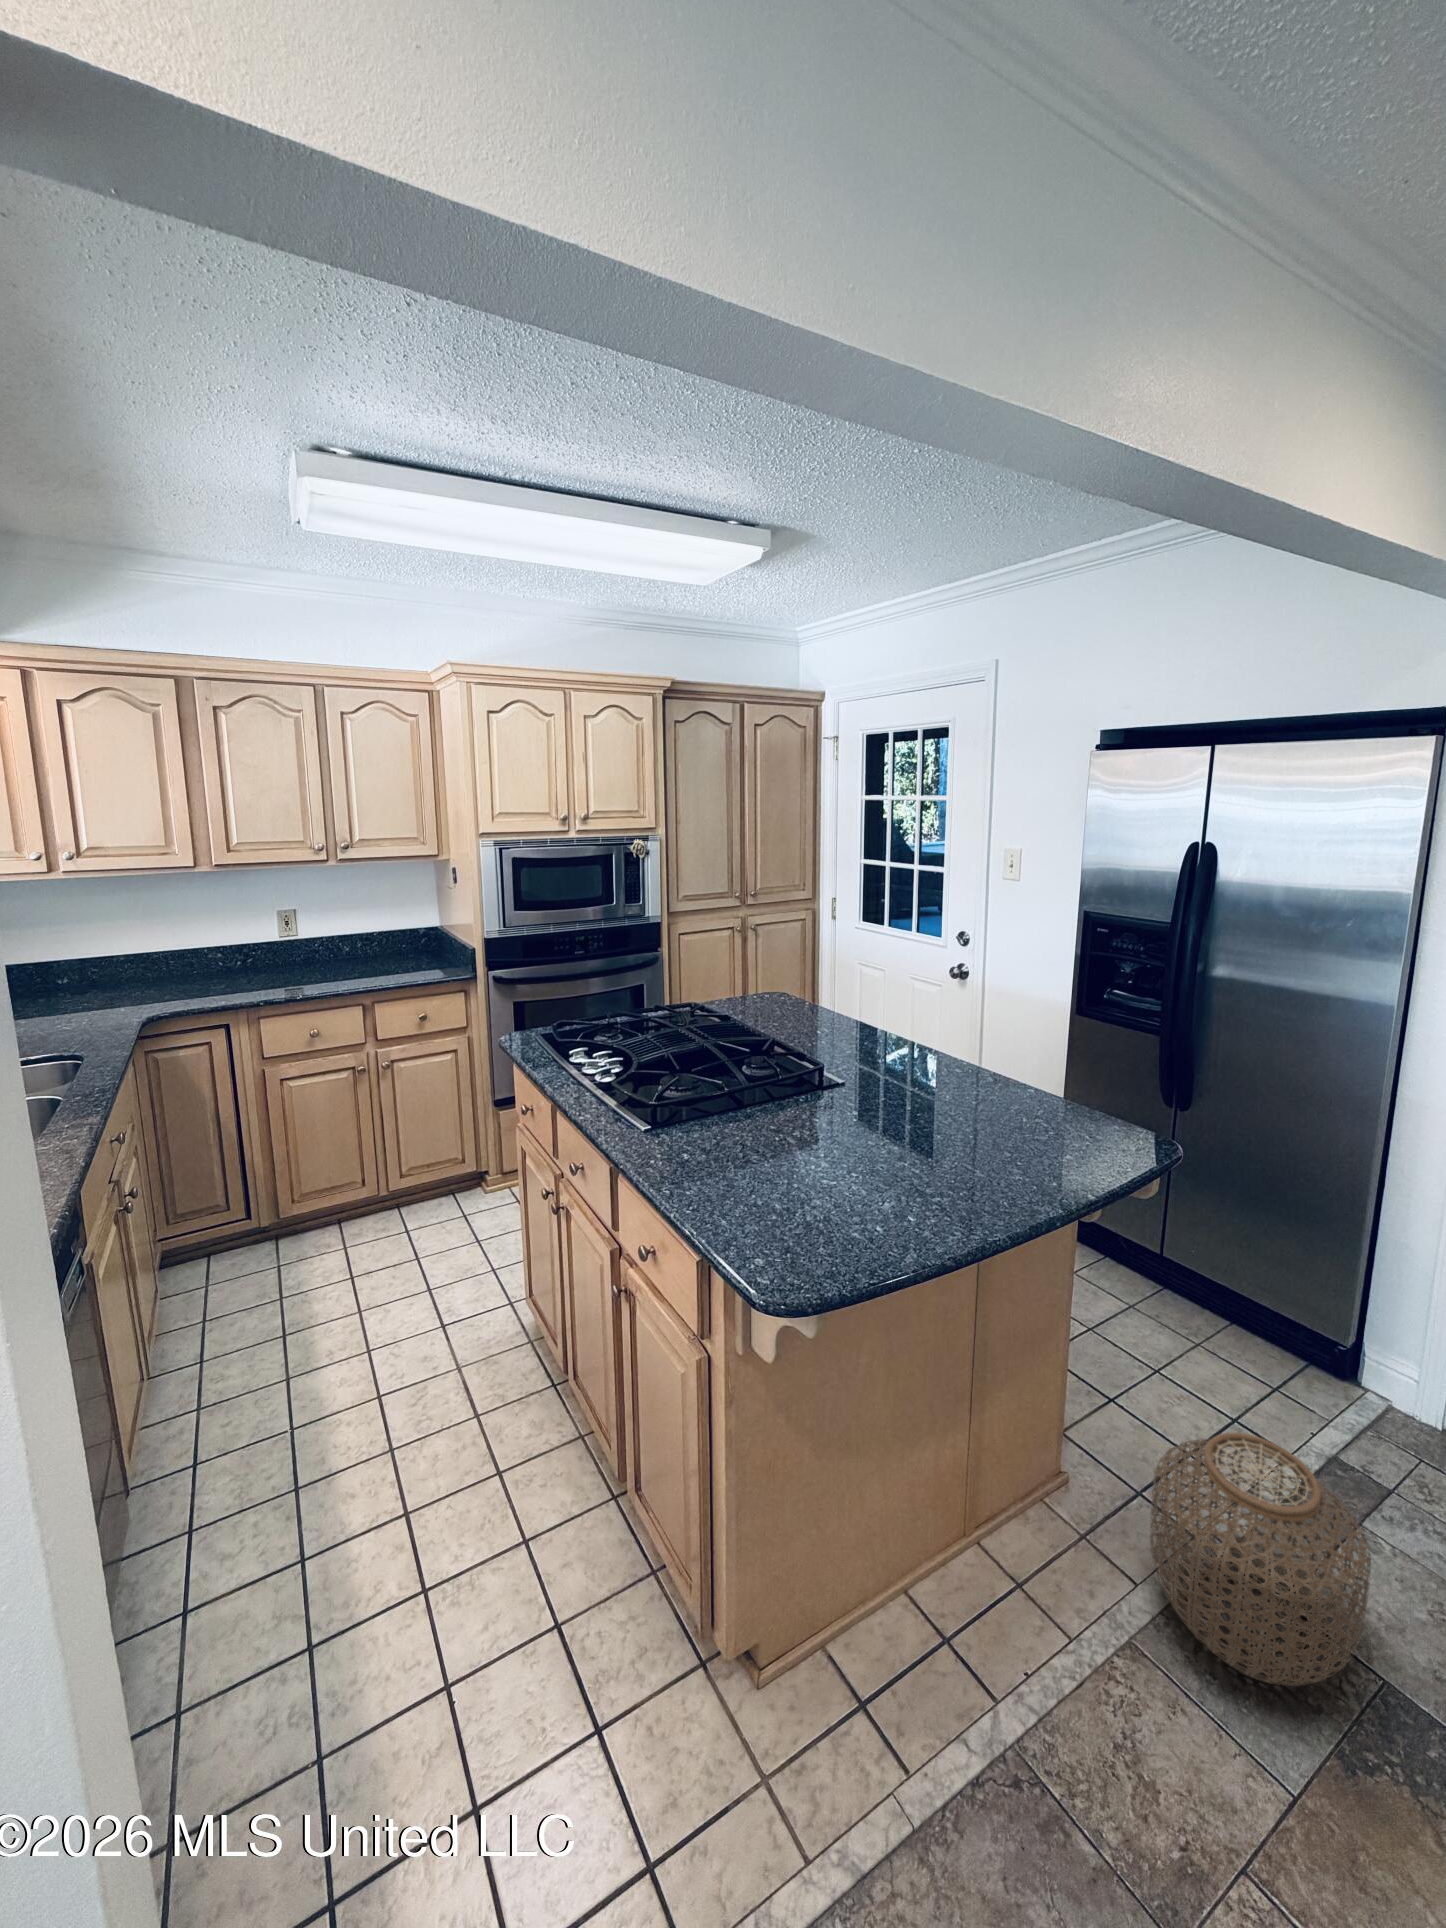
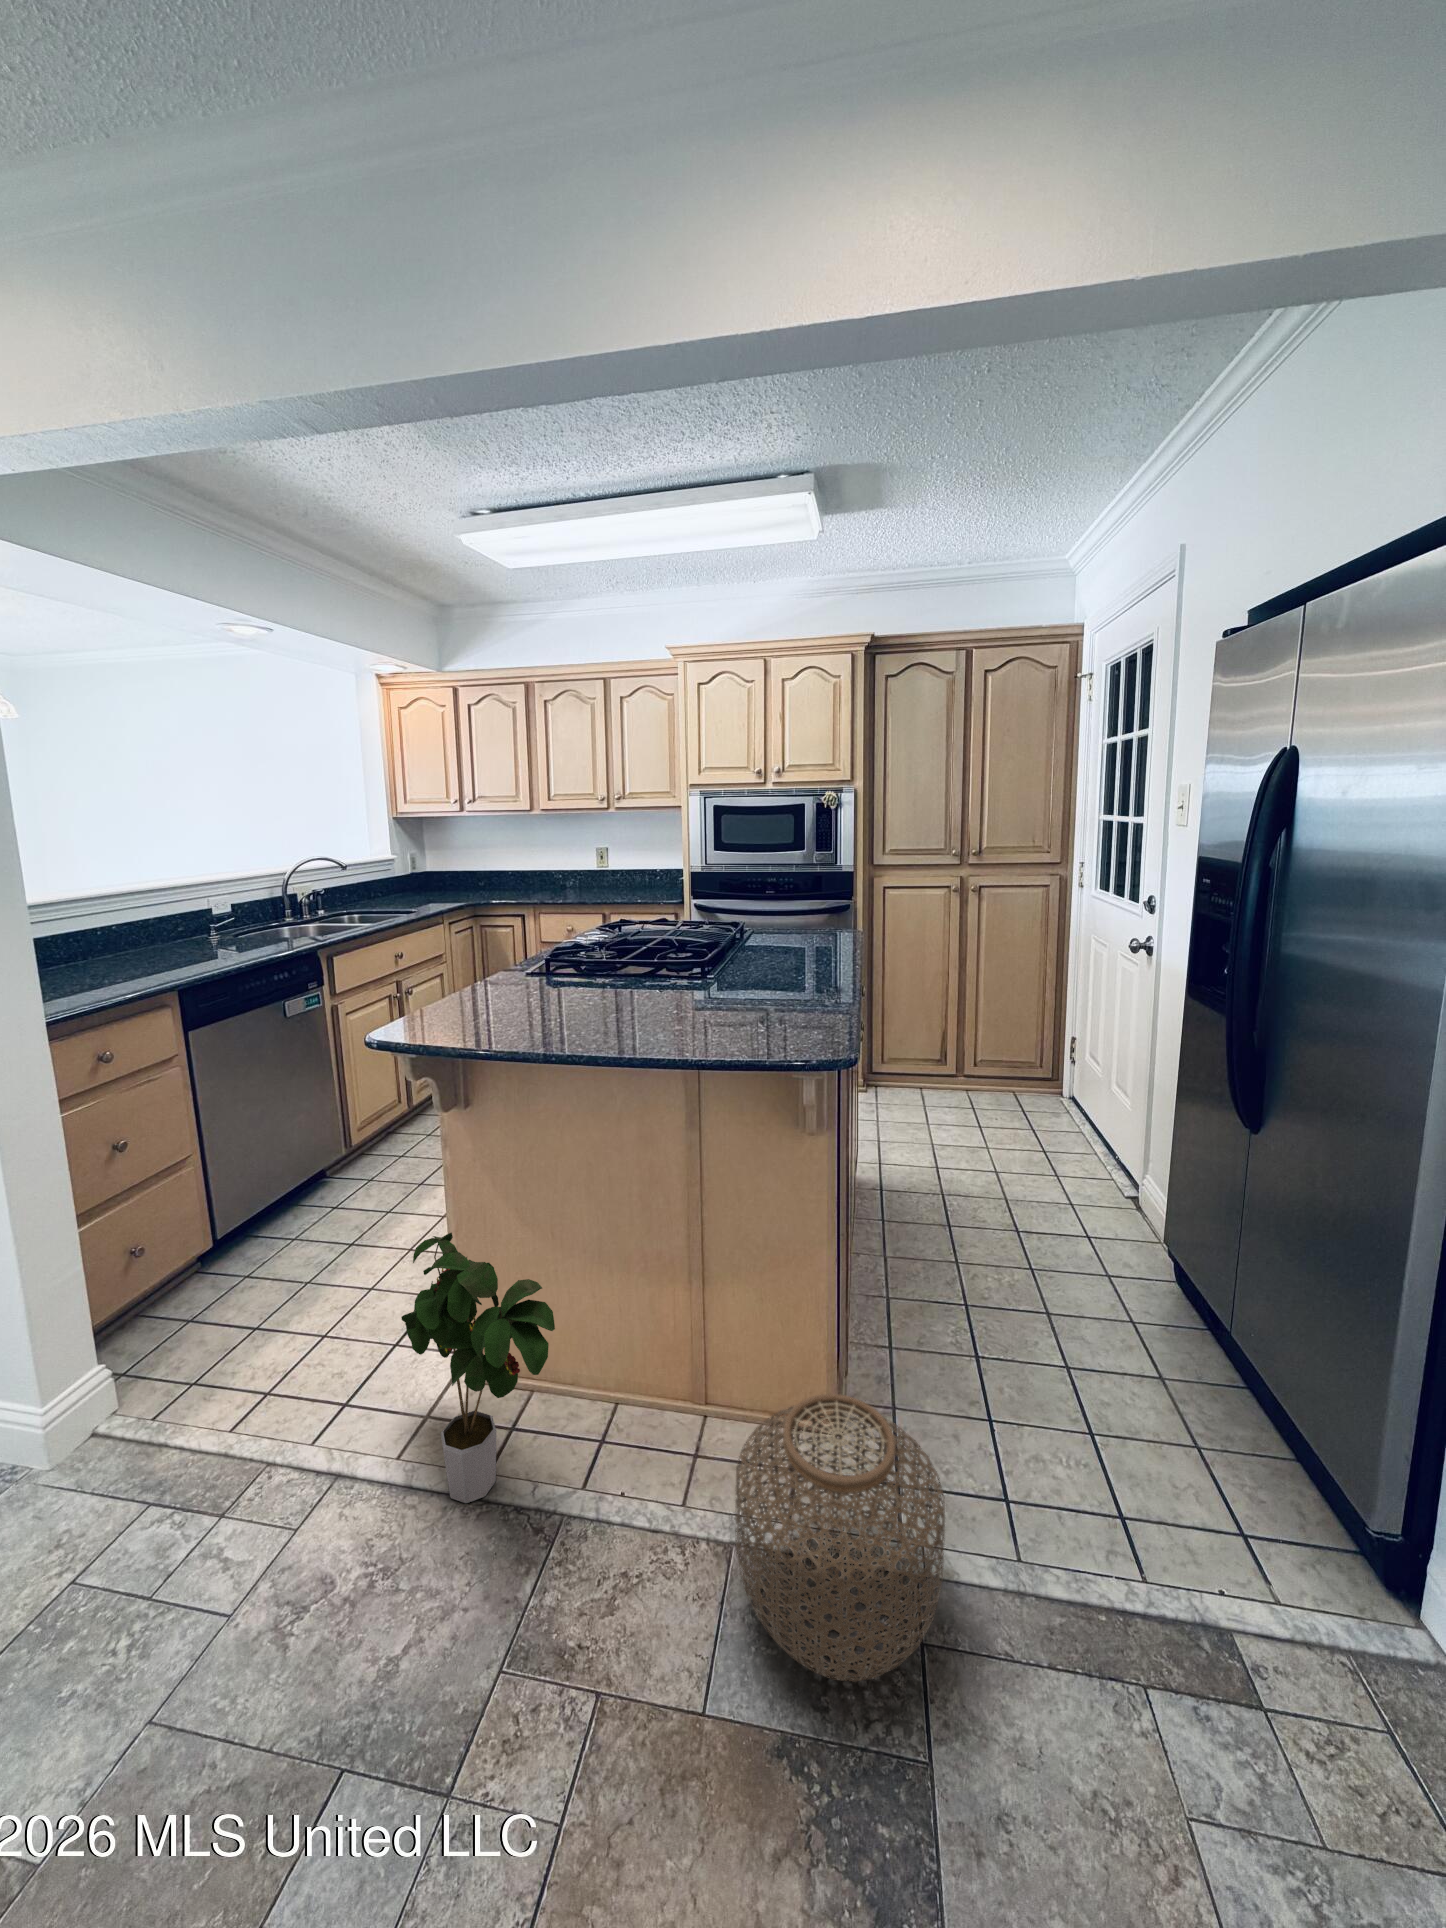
potted plant: none [749,1499,1063,1843] -> present [401,1233,555,1503]

